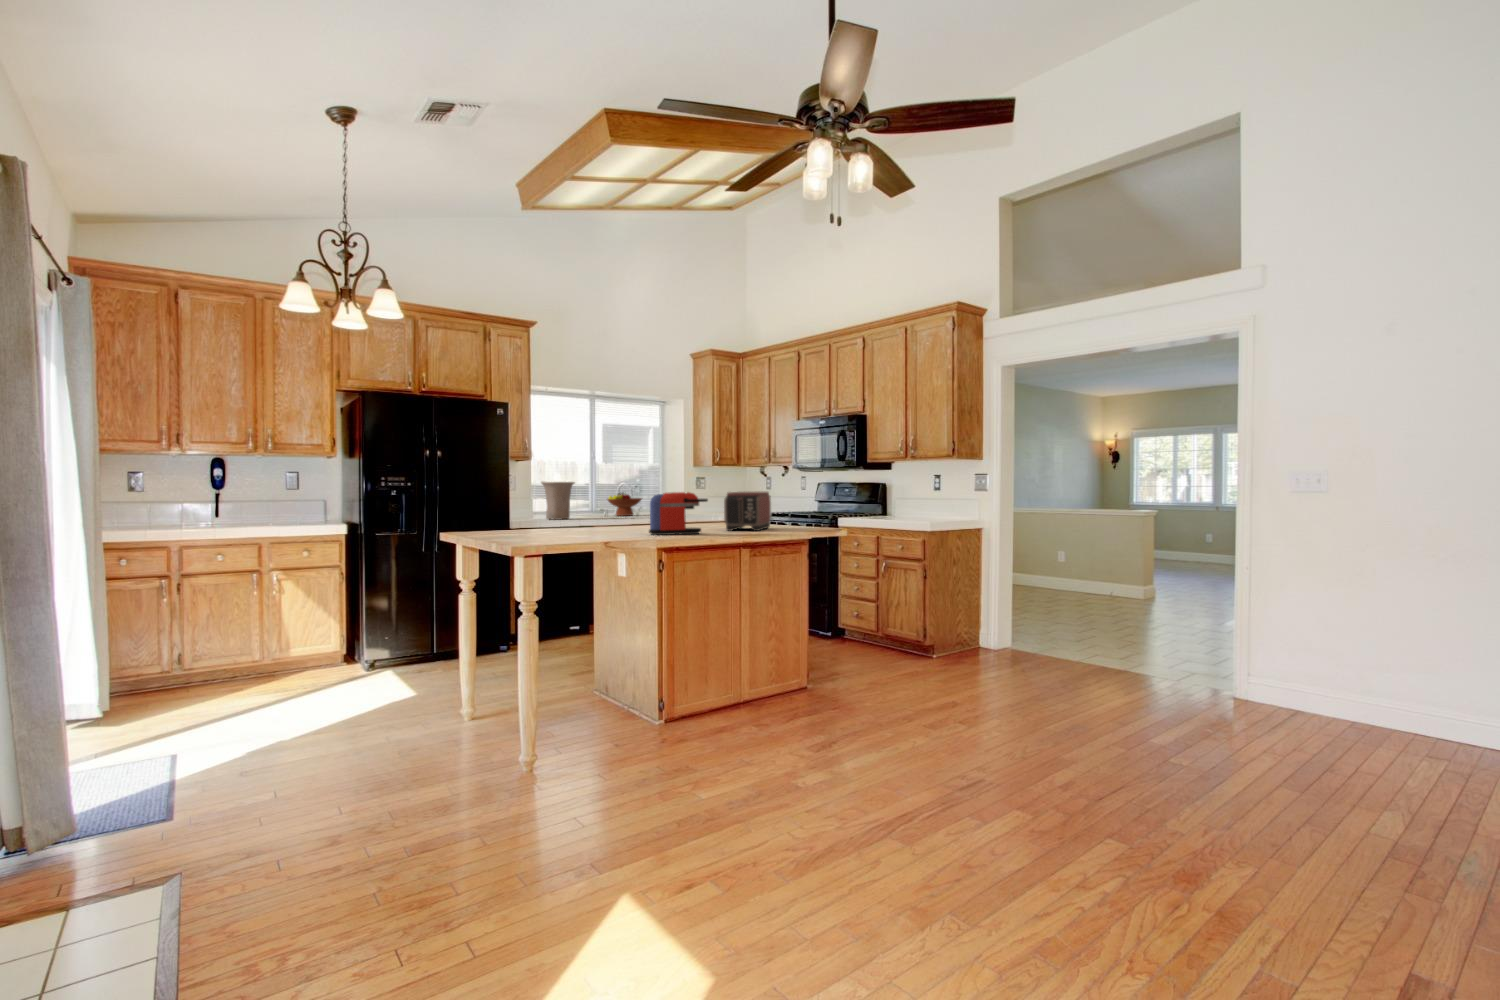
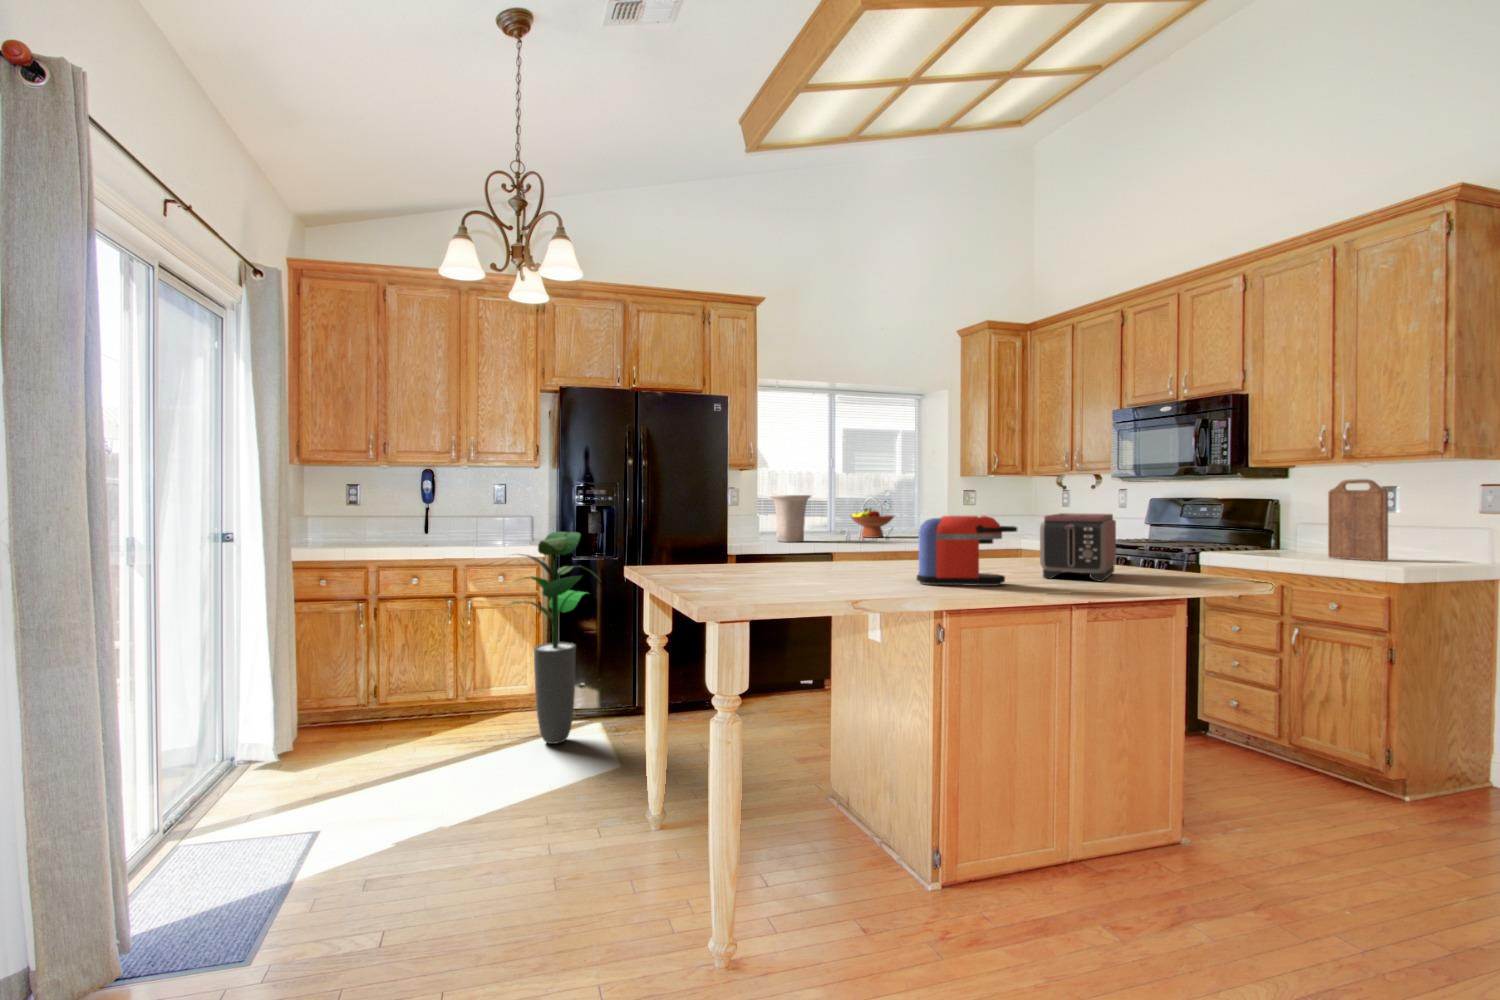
cutting board: none [904,471,931,520] -> present [1328,479,1388,561]
potted plant: none [317,512,404,684] -> present [506,532,600,744]

